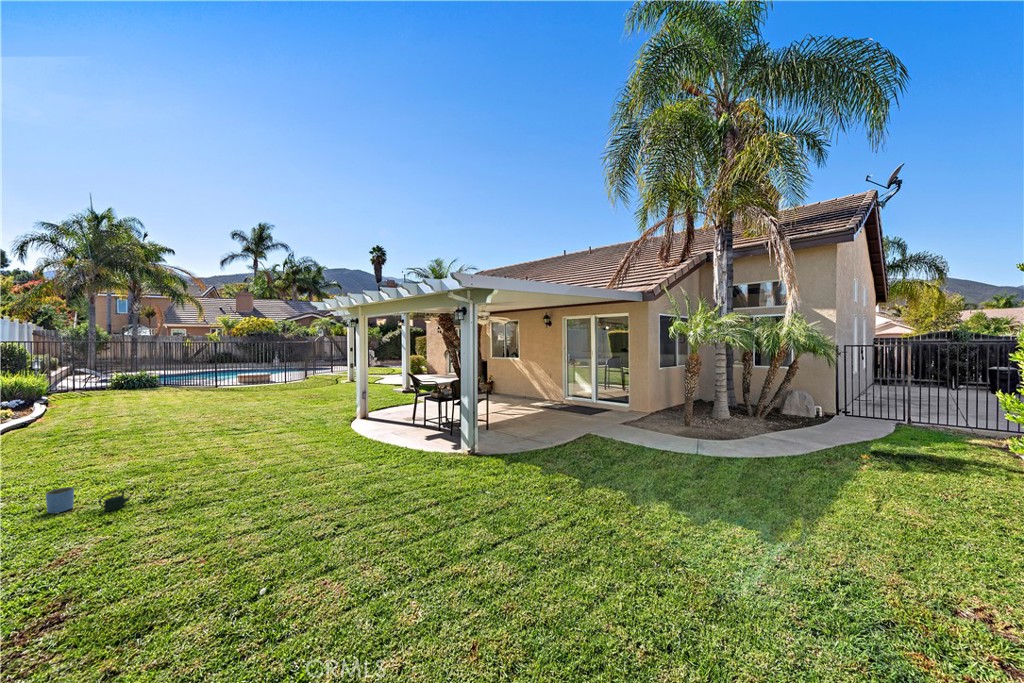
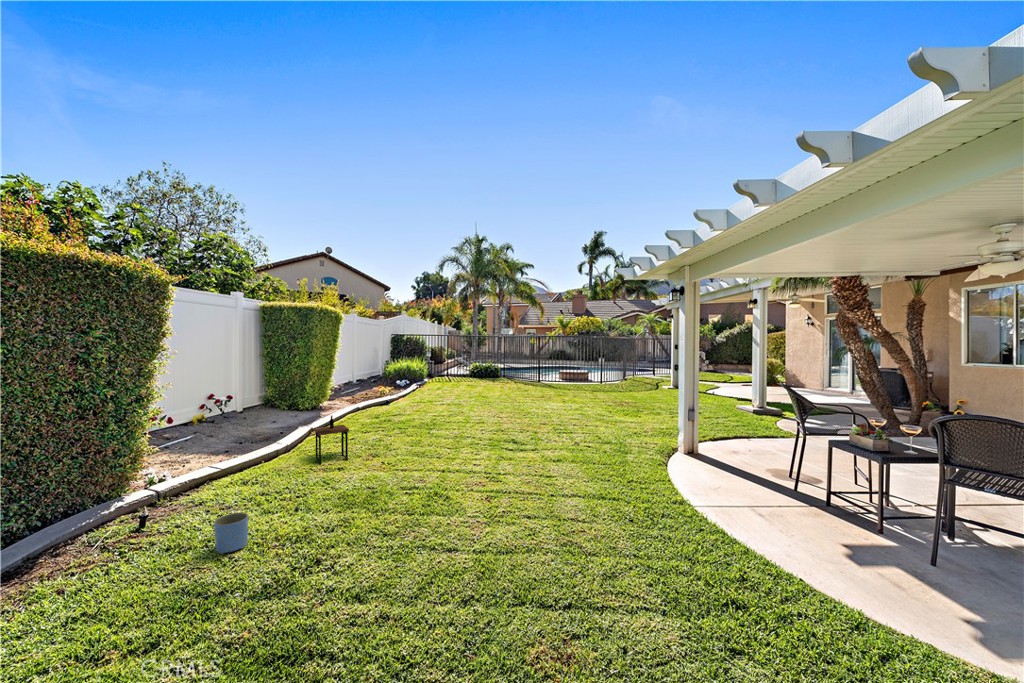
side table: none [33,428,80,471] -> present [314,416,349,465]
watering can: present [99,490,134,511] -> none [241,543,296,577]

